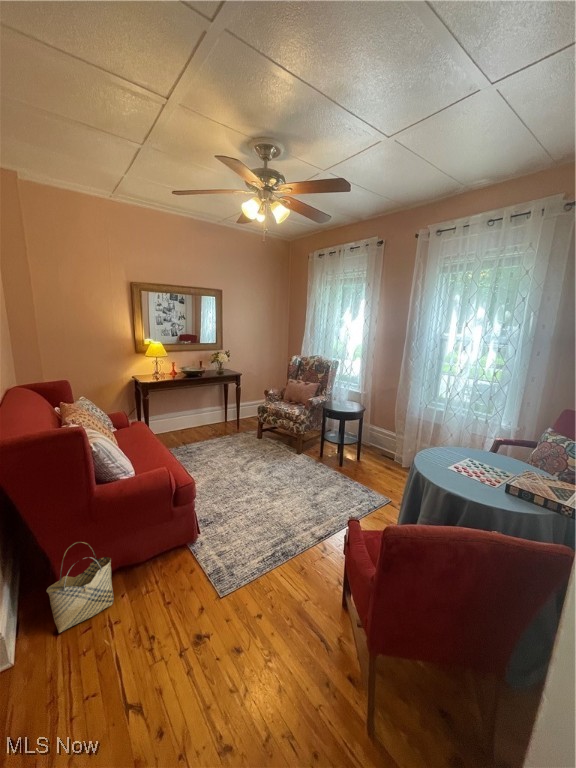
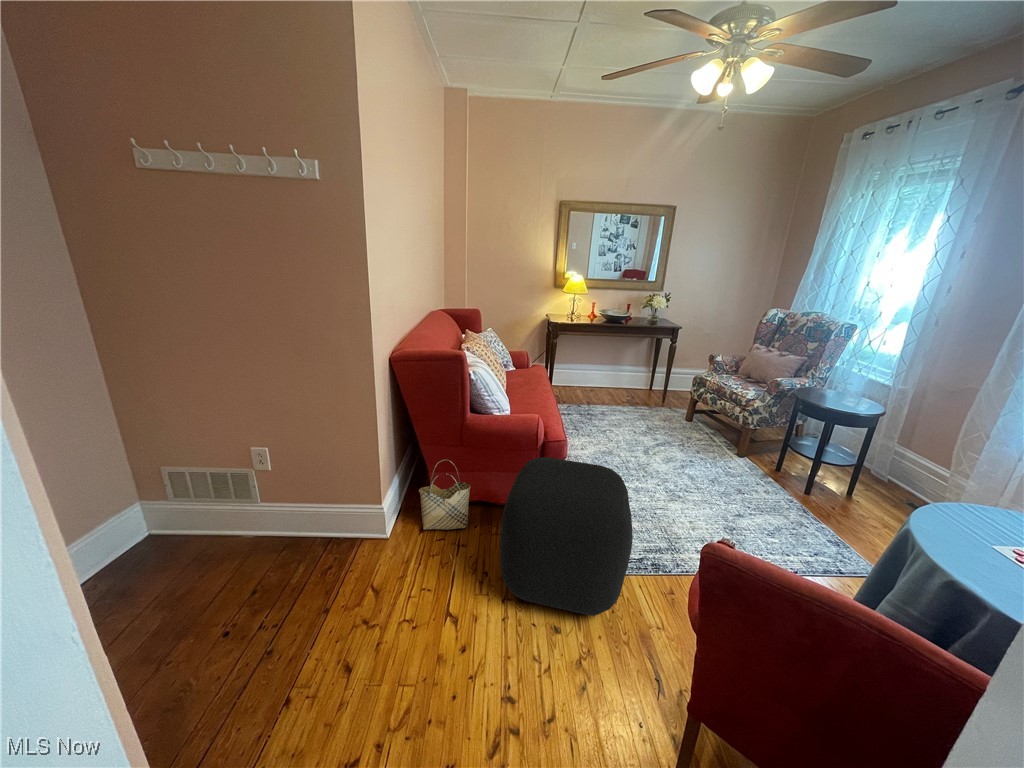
ottoman: none [162,493,279,644] -> present [500,457,633,615]

